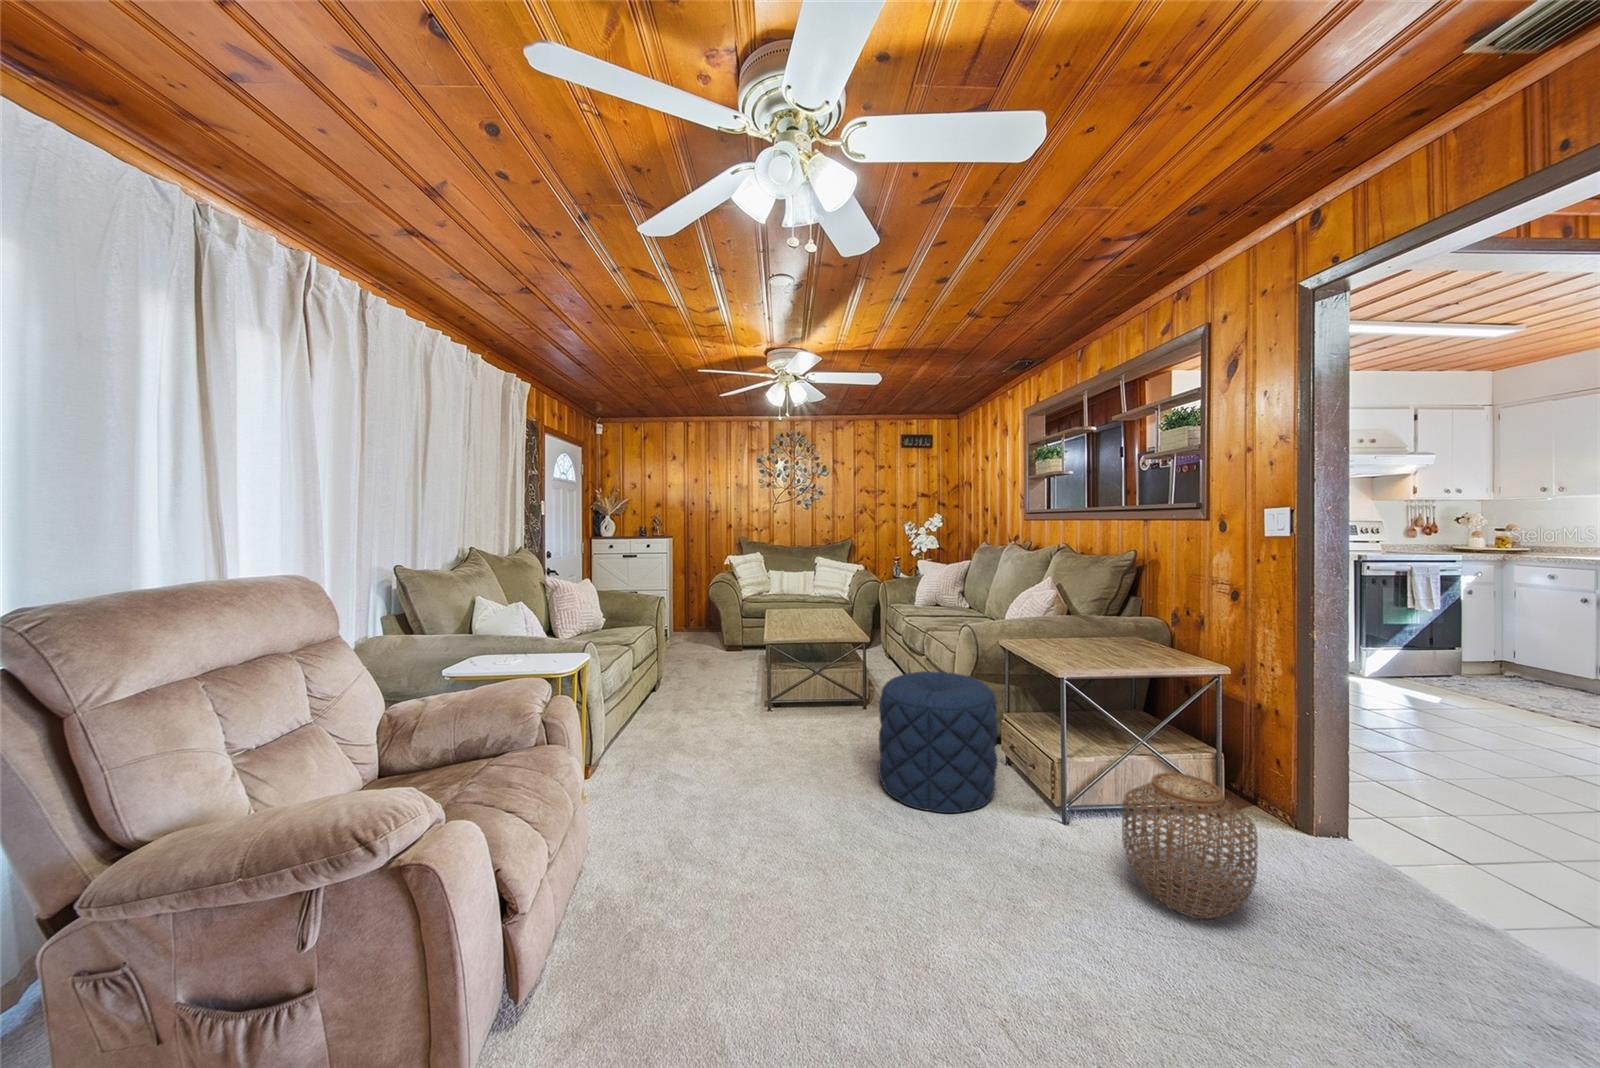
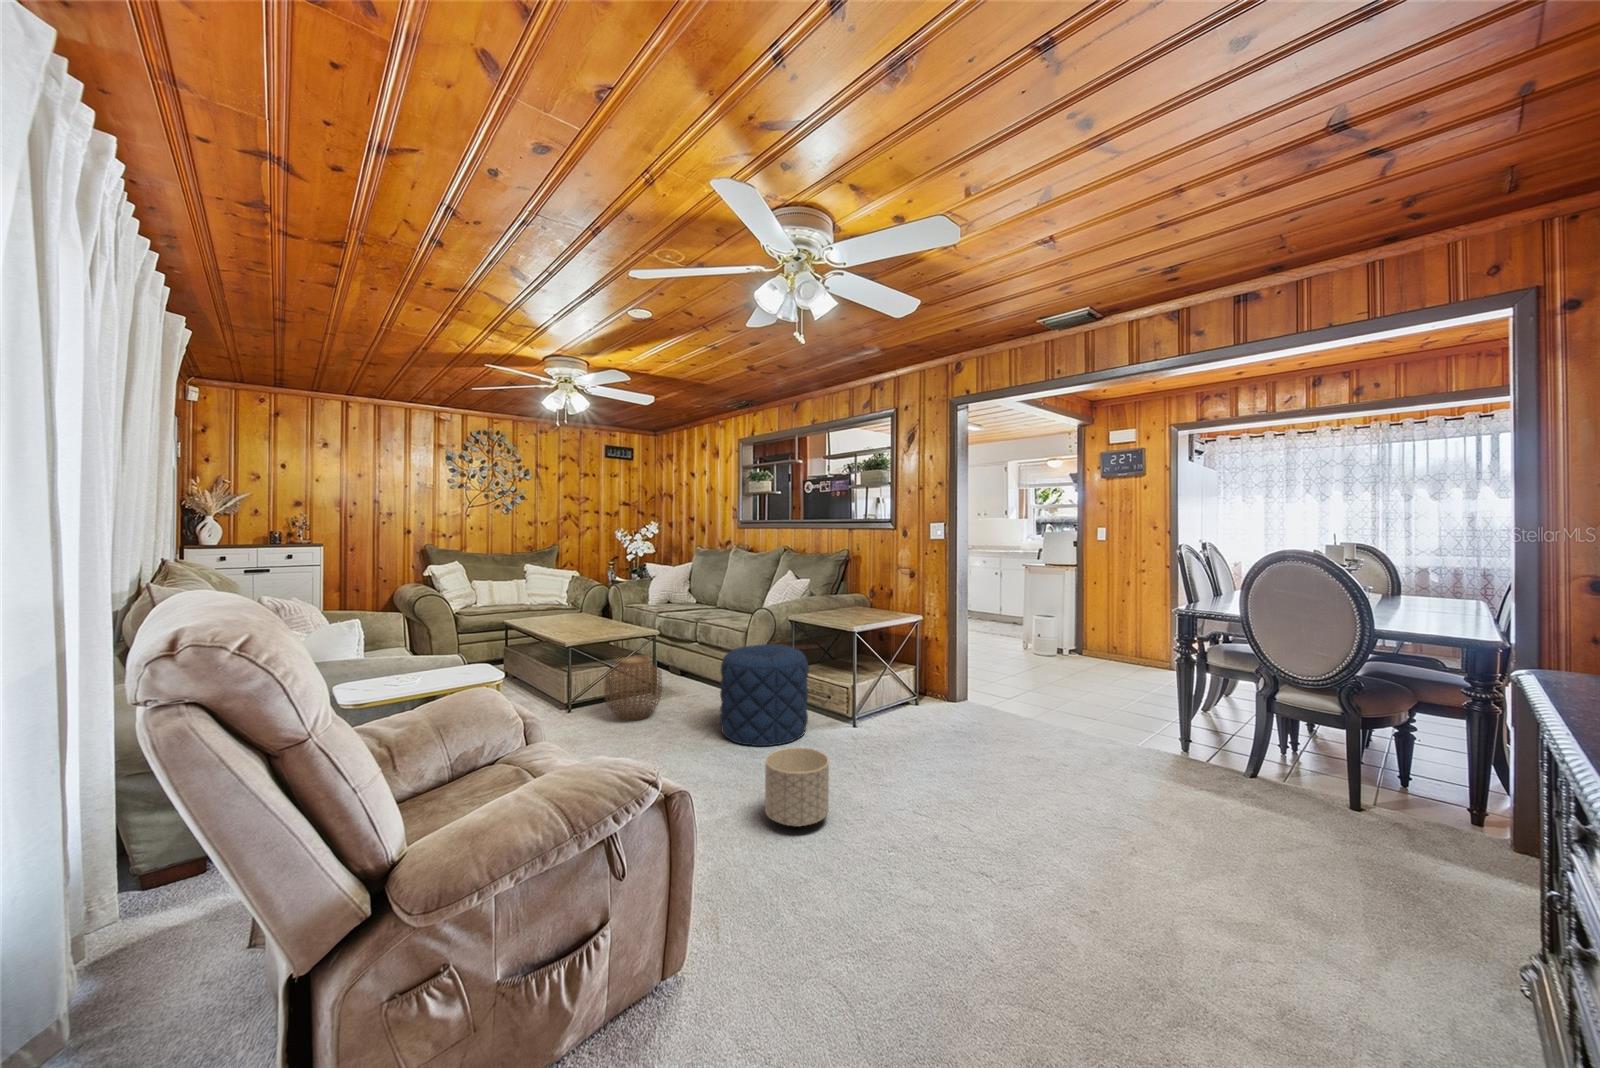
woven basket: present [1122,772,1258,919] -> present [605,656,662,721]
planter: none [795,826,885,955] -> present [765,747,829,827]

